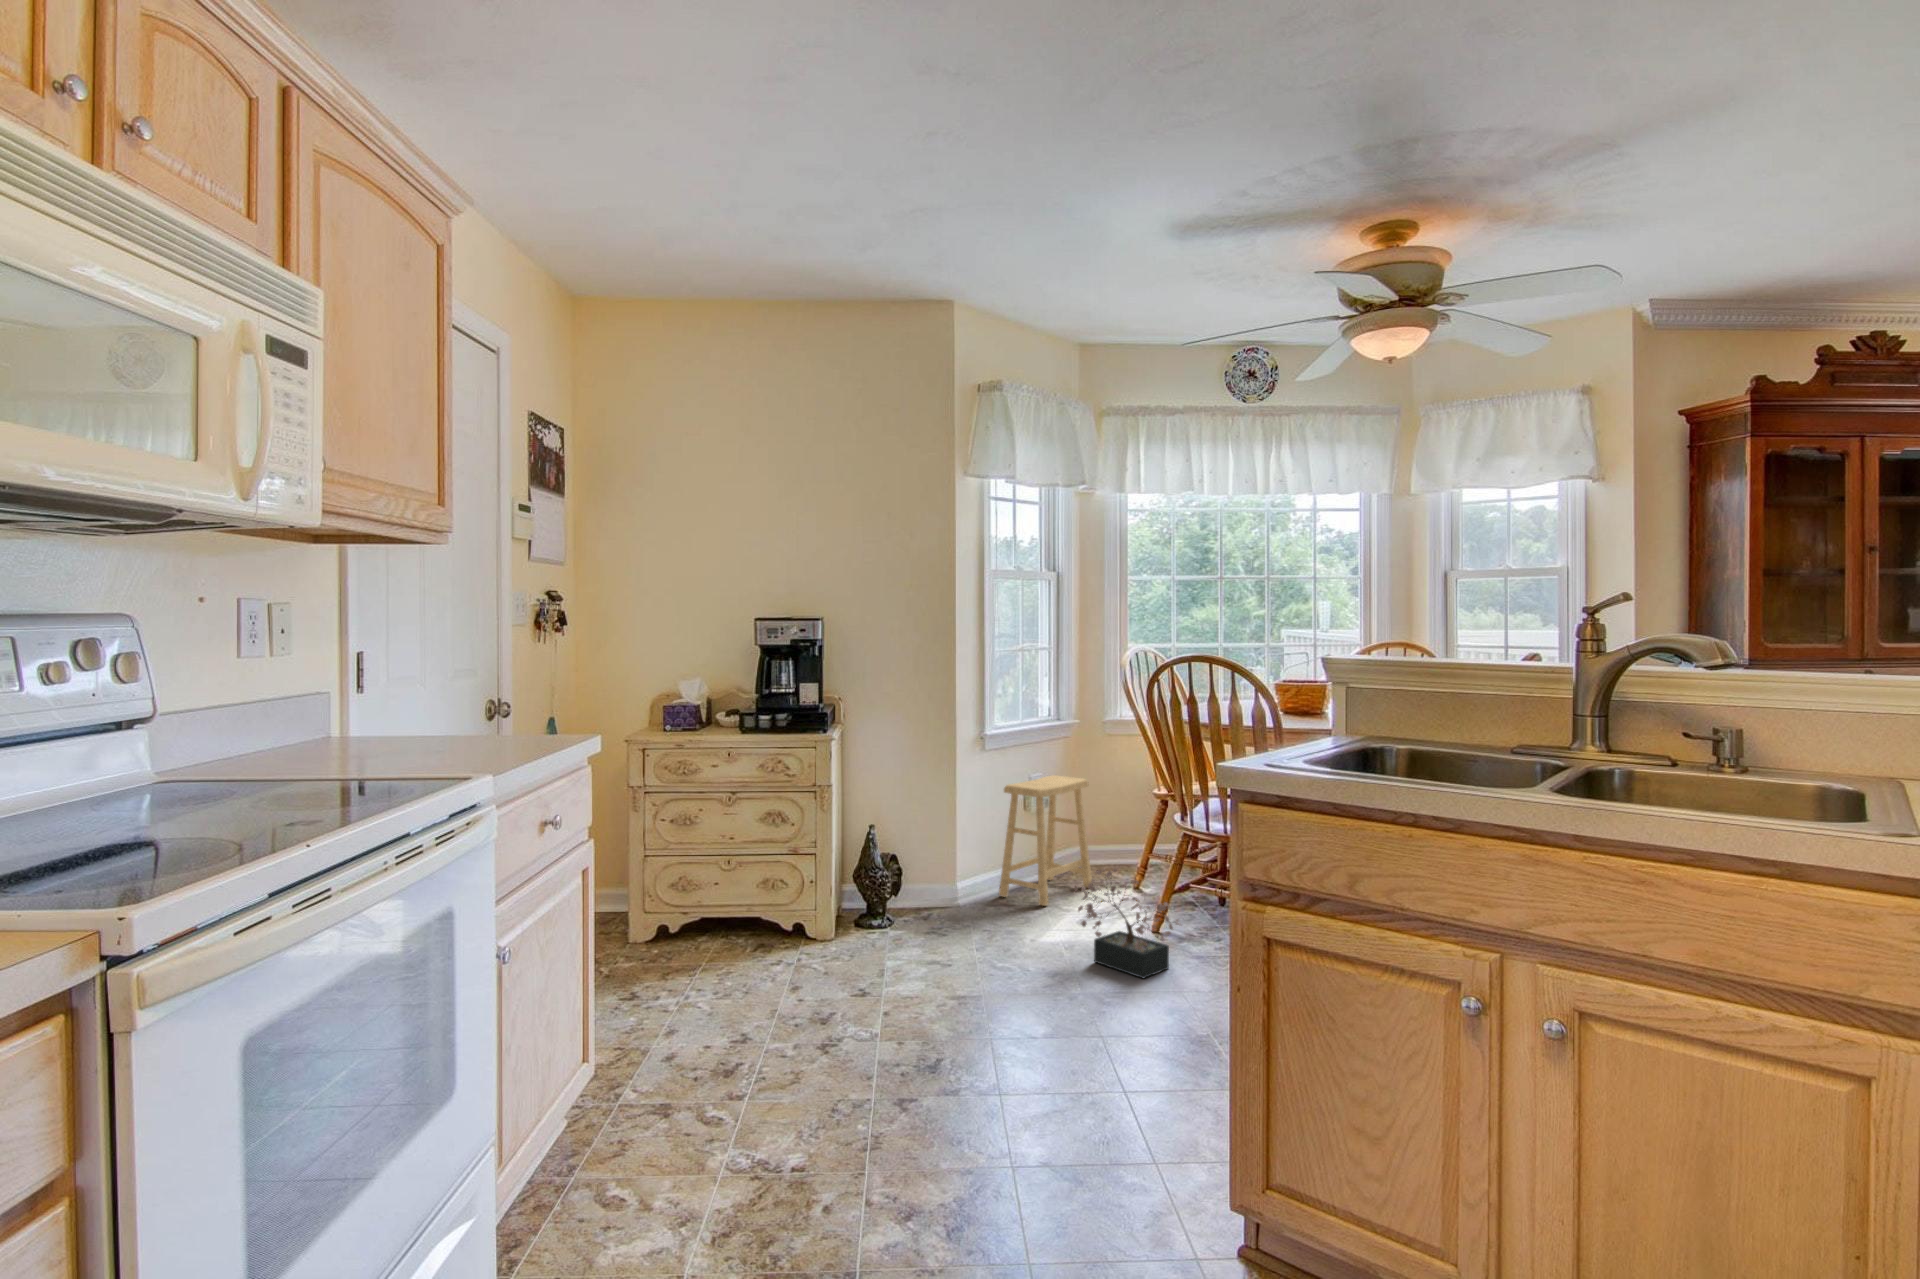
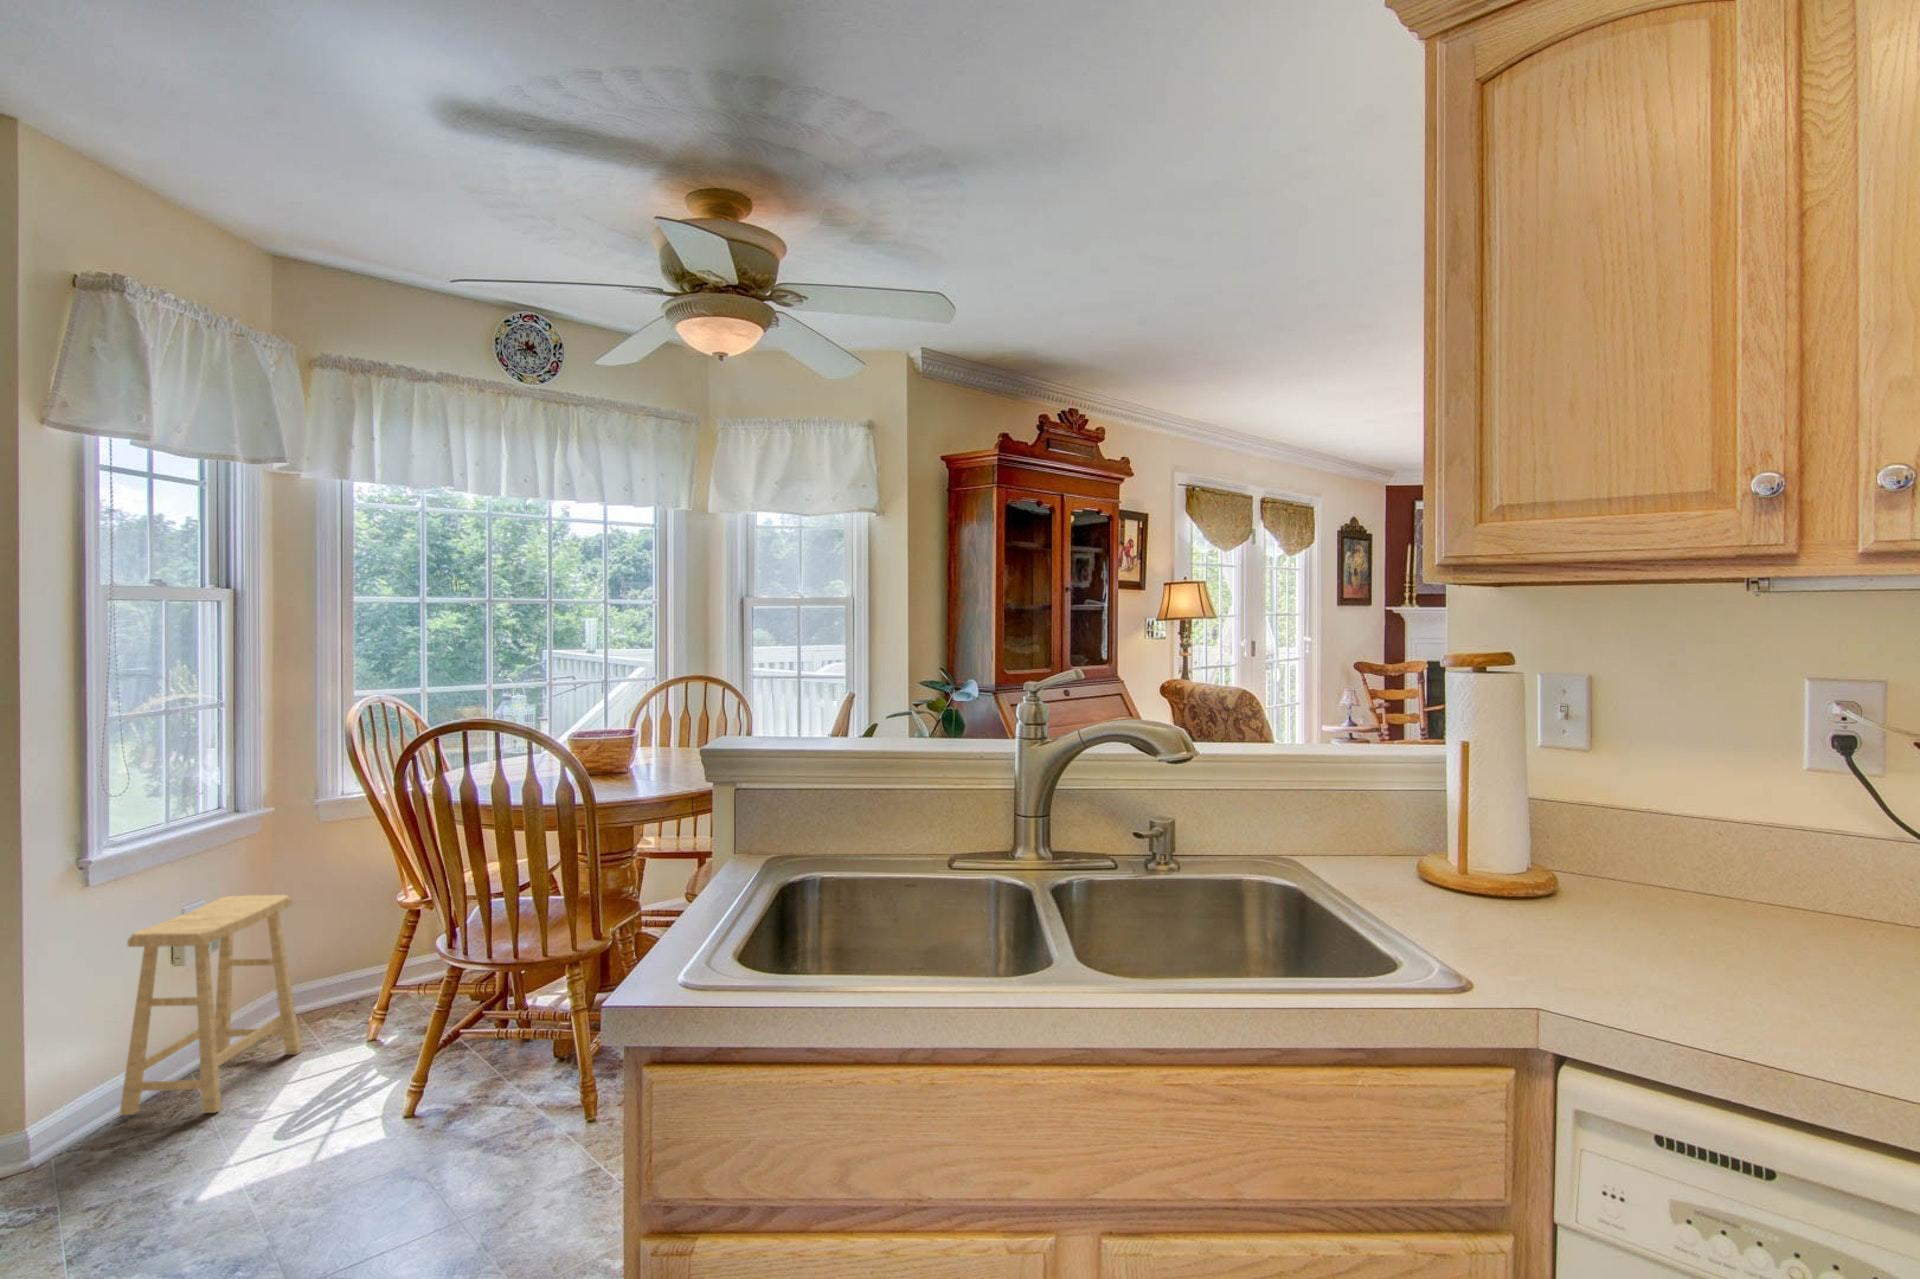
decorative plant: present [1078,869,1181,978] -> none [273,1044,462,1210]

